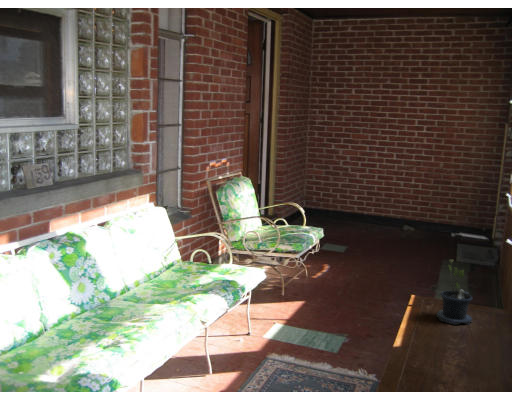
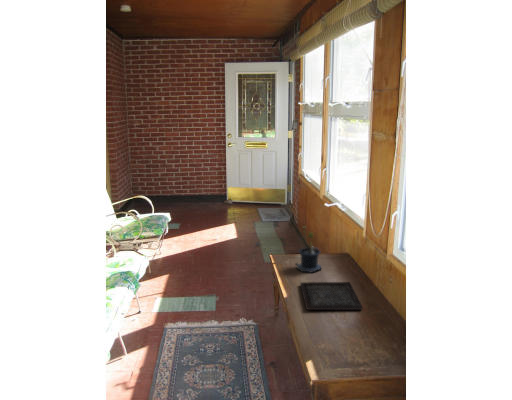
tray: none [412,332,500,382] -> present [301,282,362,310]

